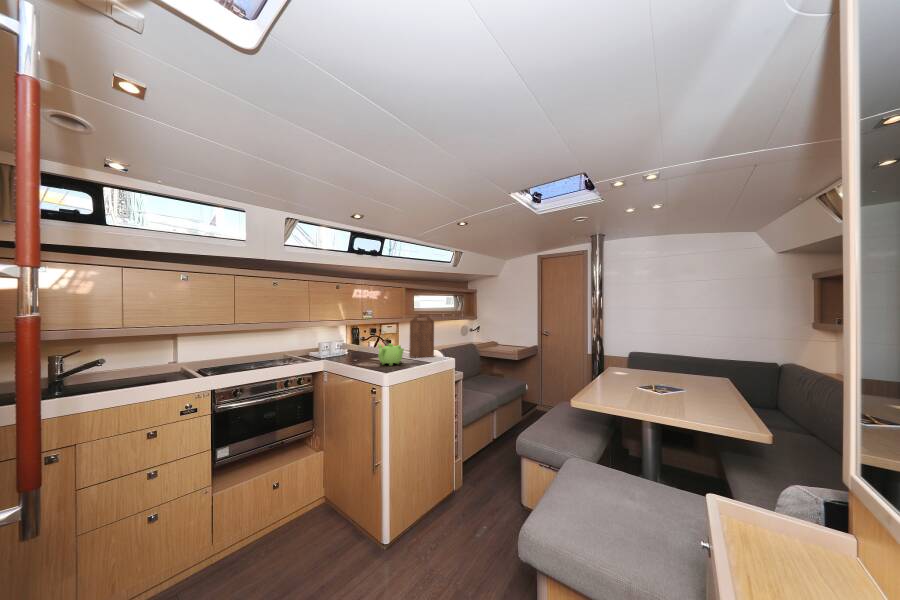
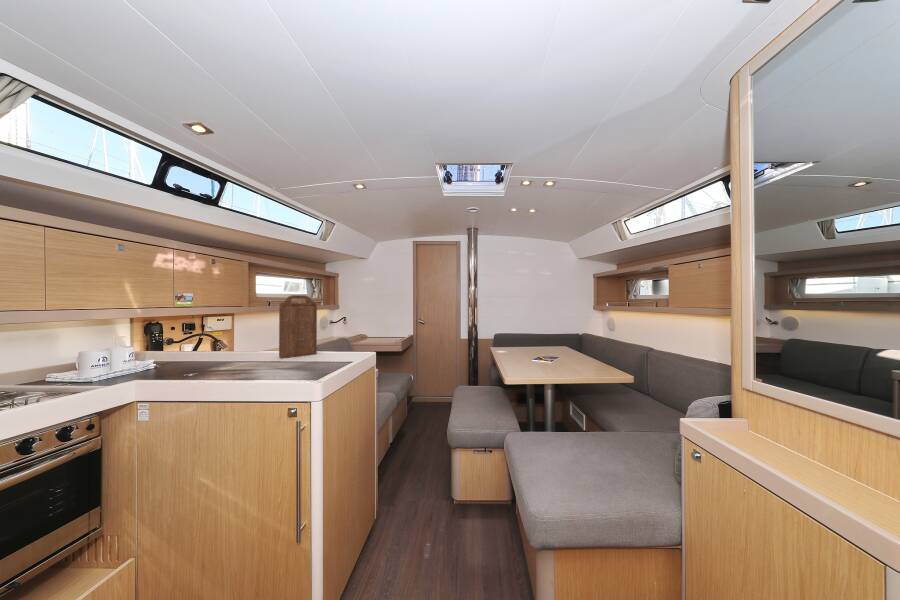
teapot: present [378,343,404,366] -> none [229,337,283,371]

